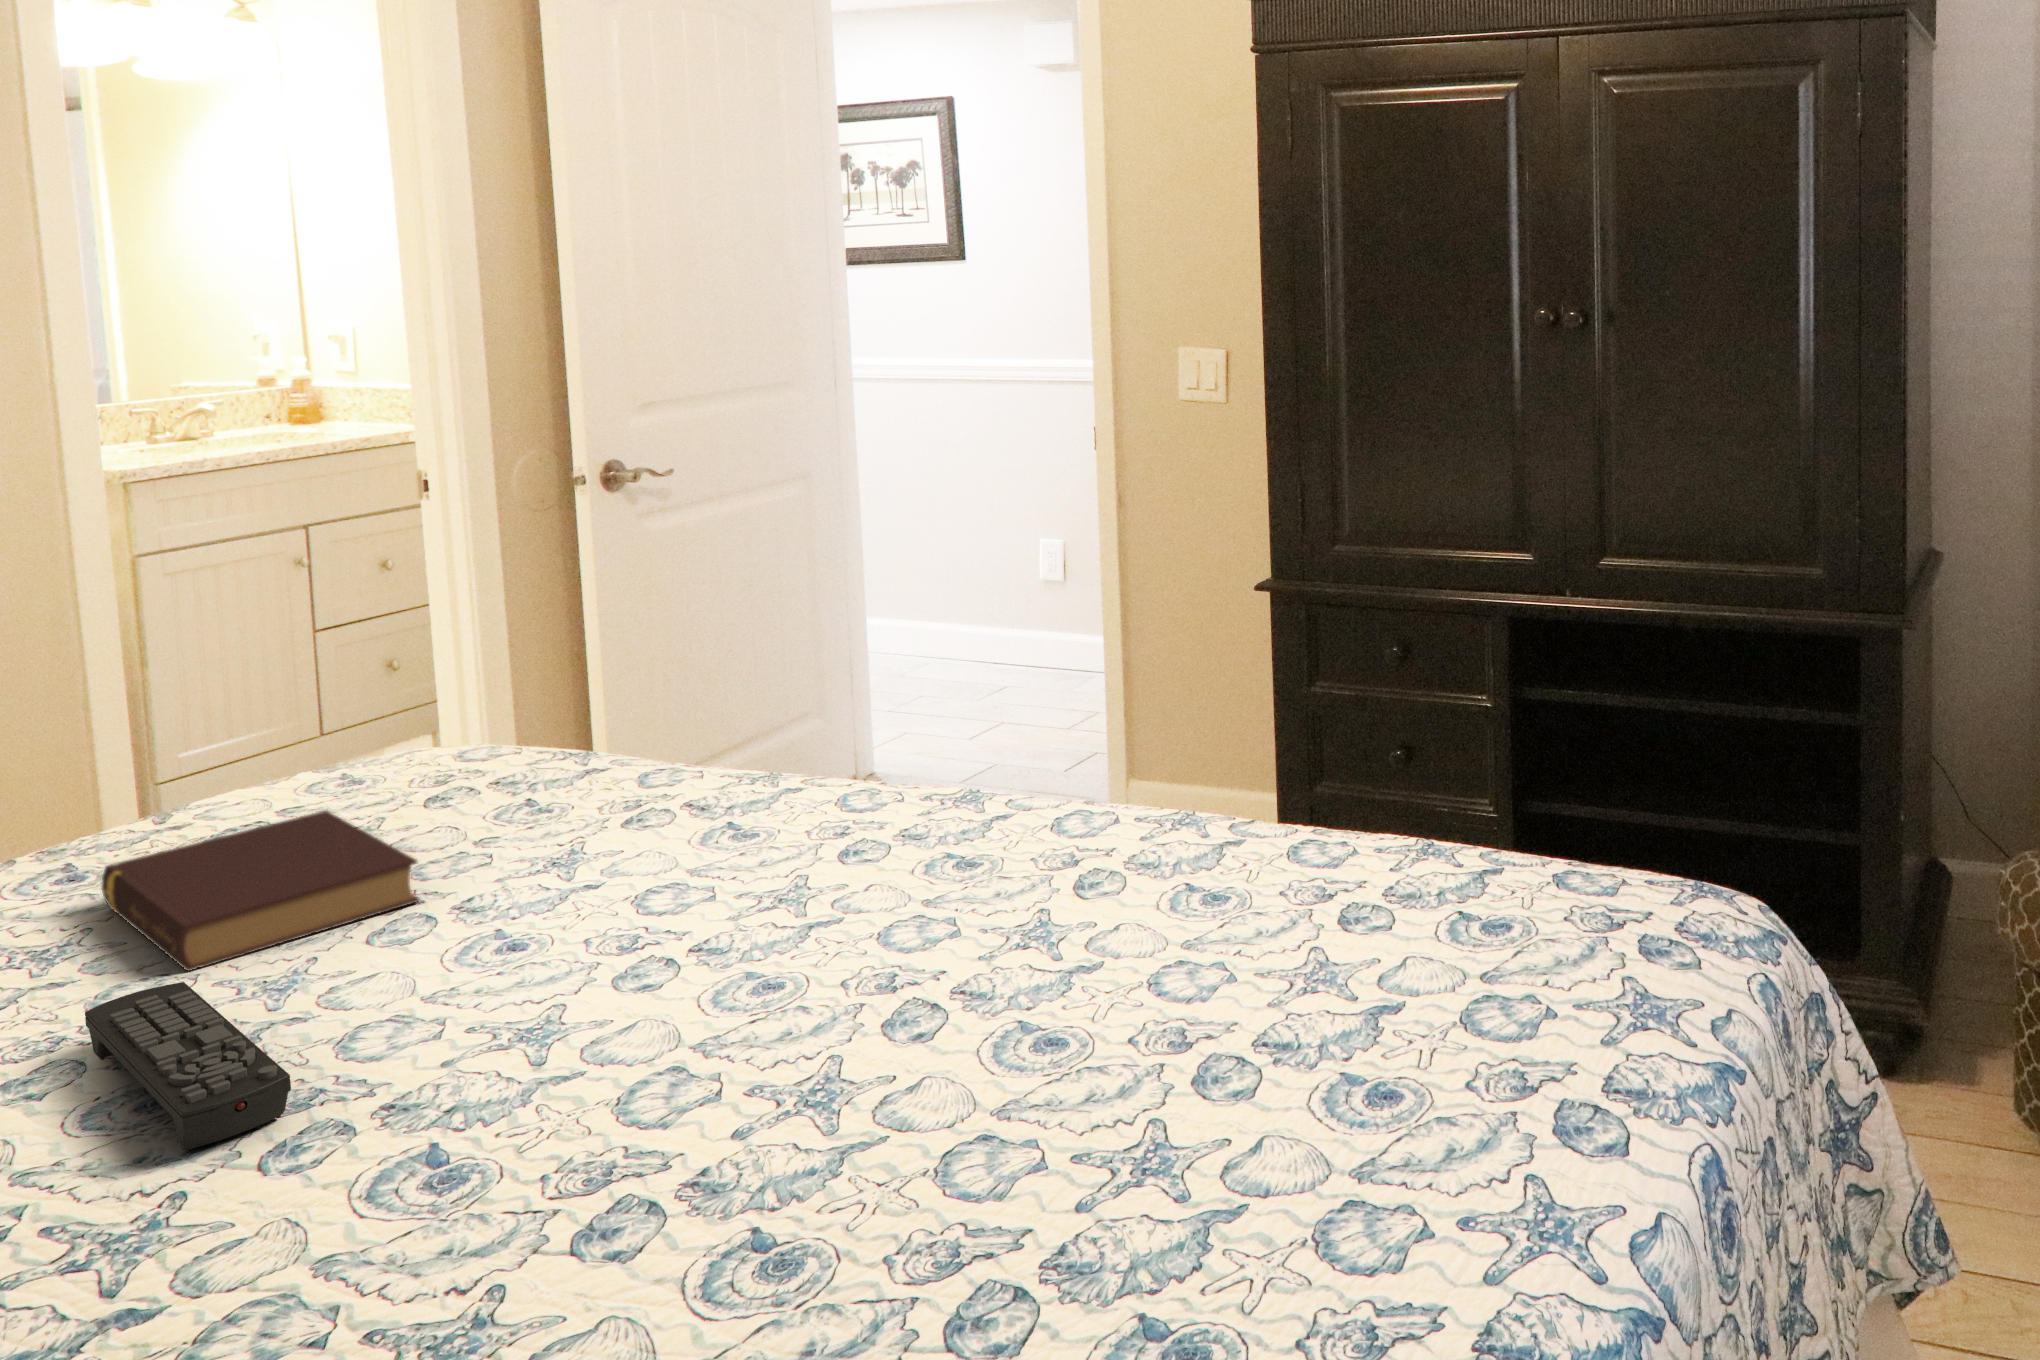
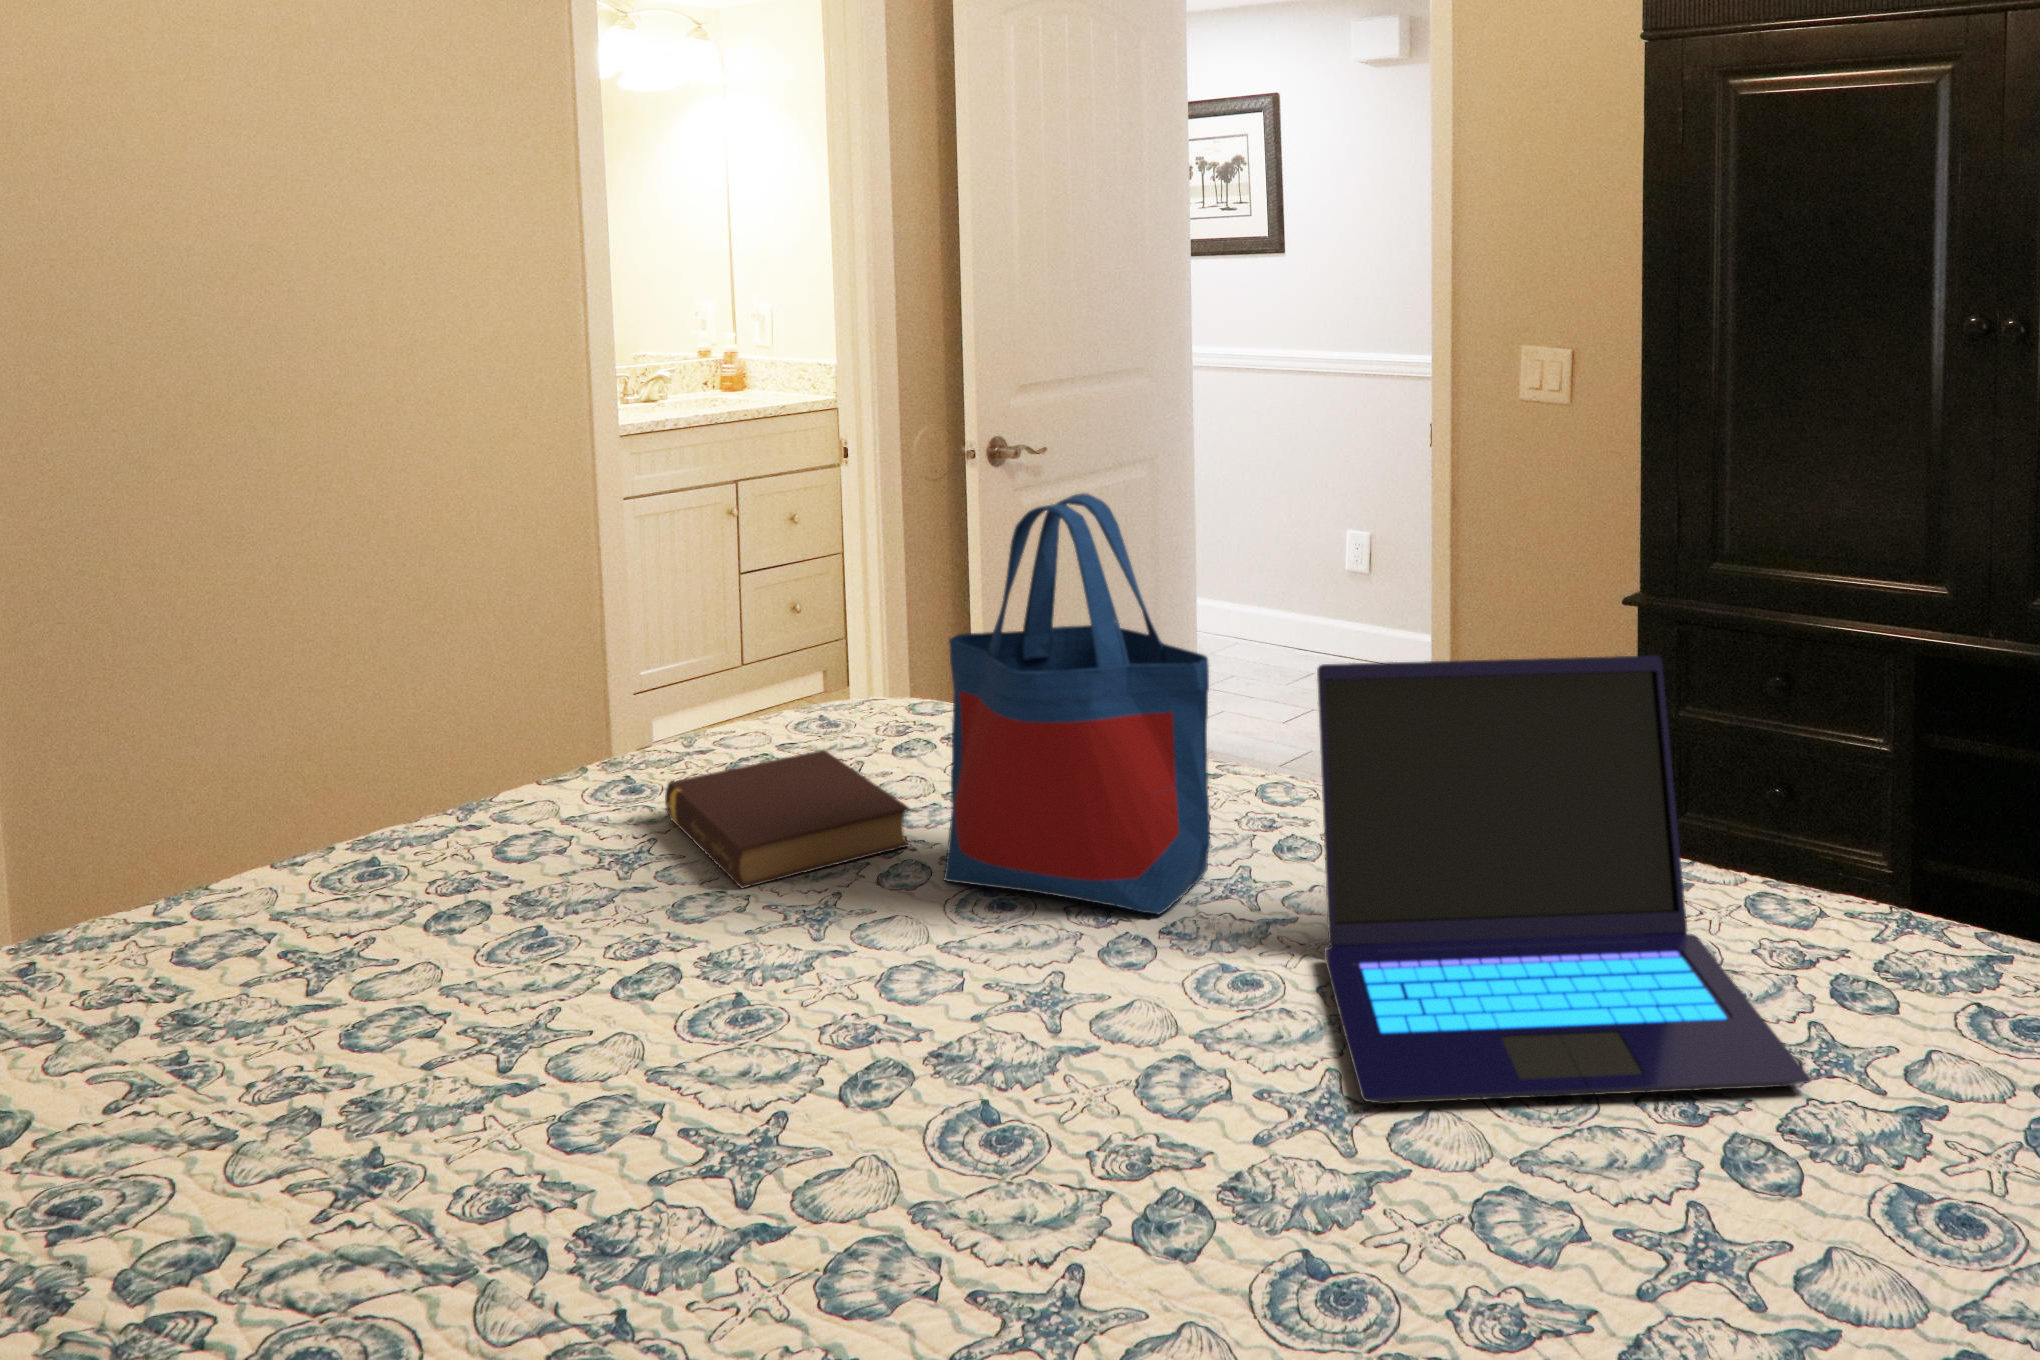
tote bag: none [450,510,763,937] -> present [944,493,1210,914]
laptop: none [857,632,1291,1080] -> present [1317,655,1810,1104]
remote control: present [85,982,291,1152] -> none [682,902,857,1069]

